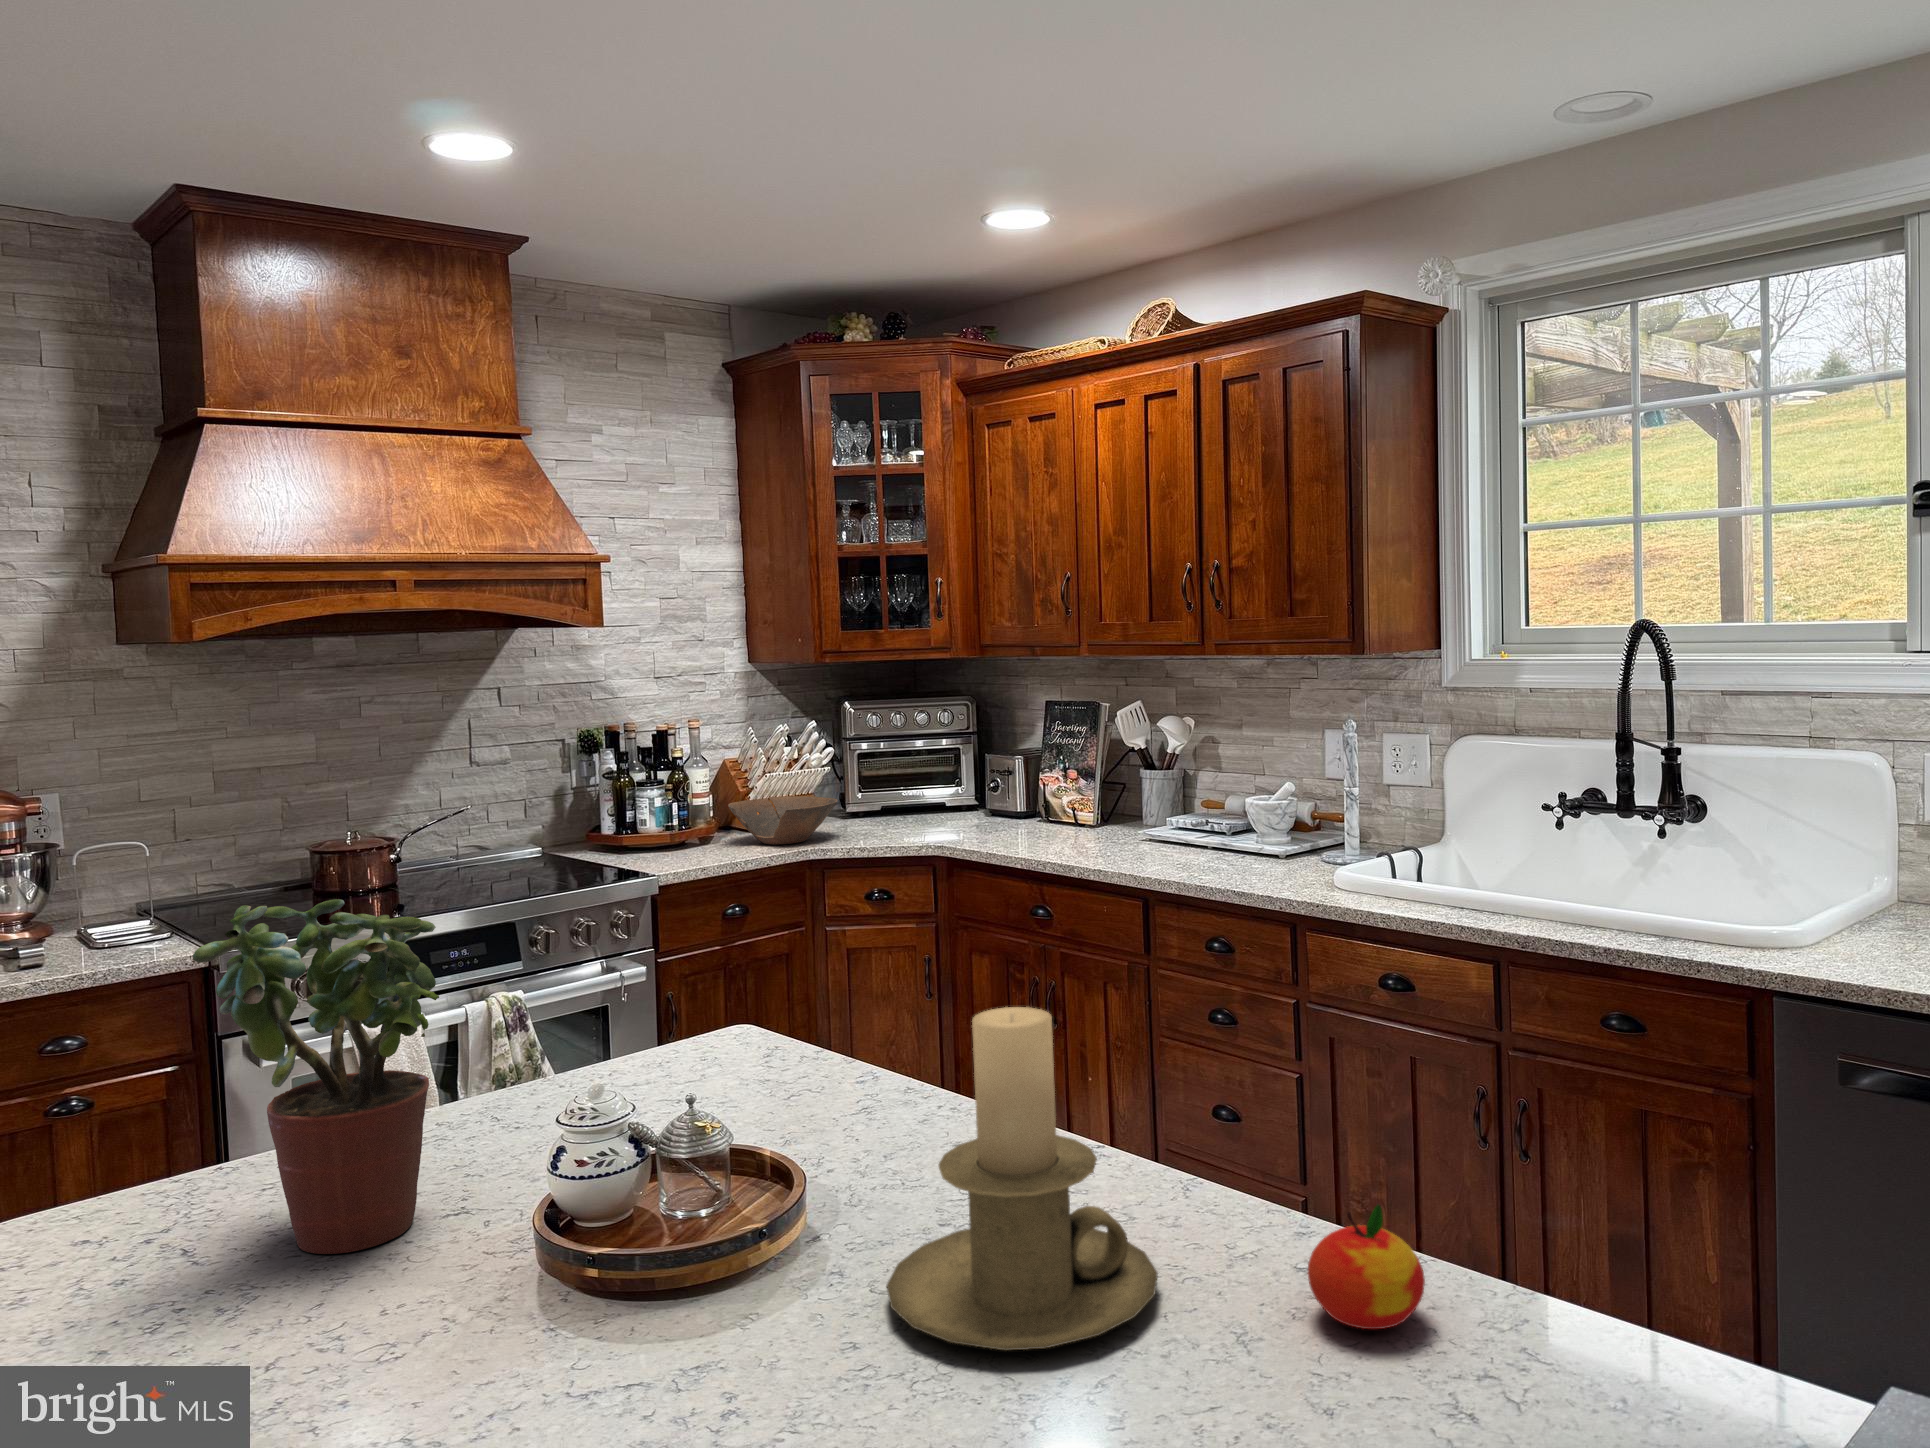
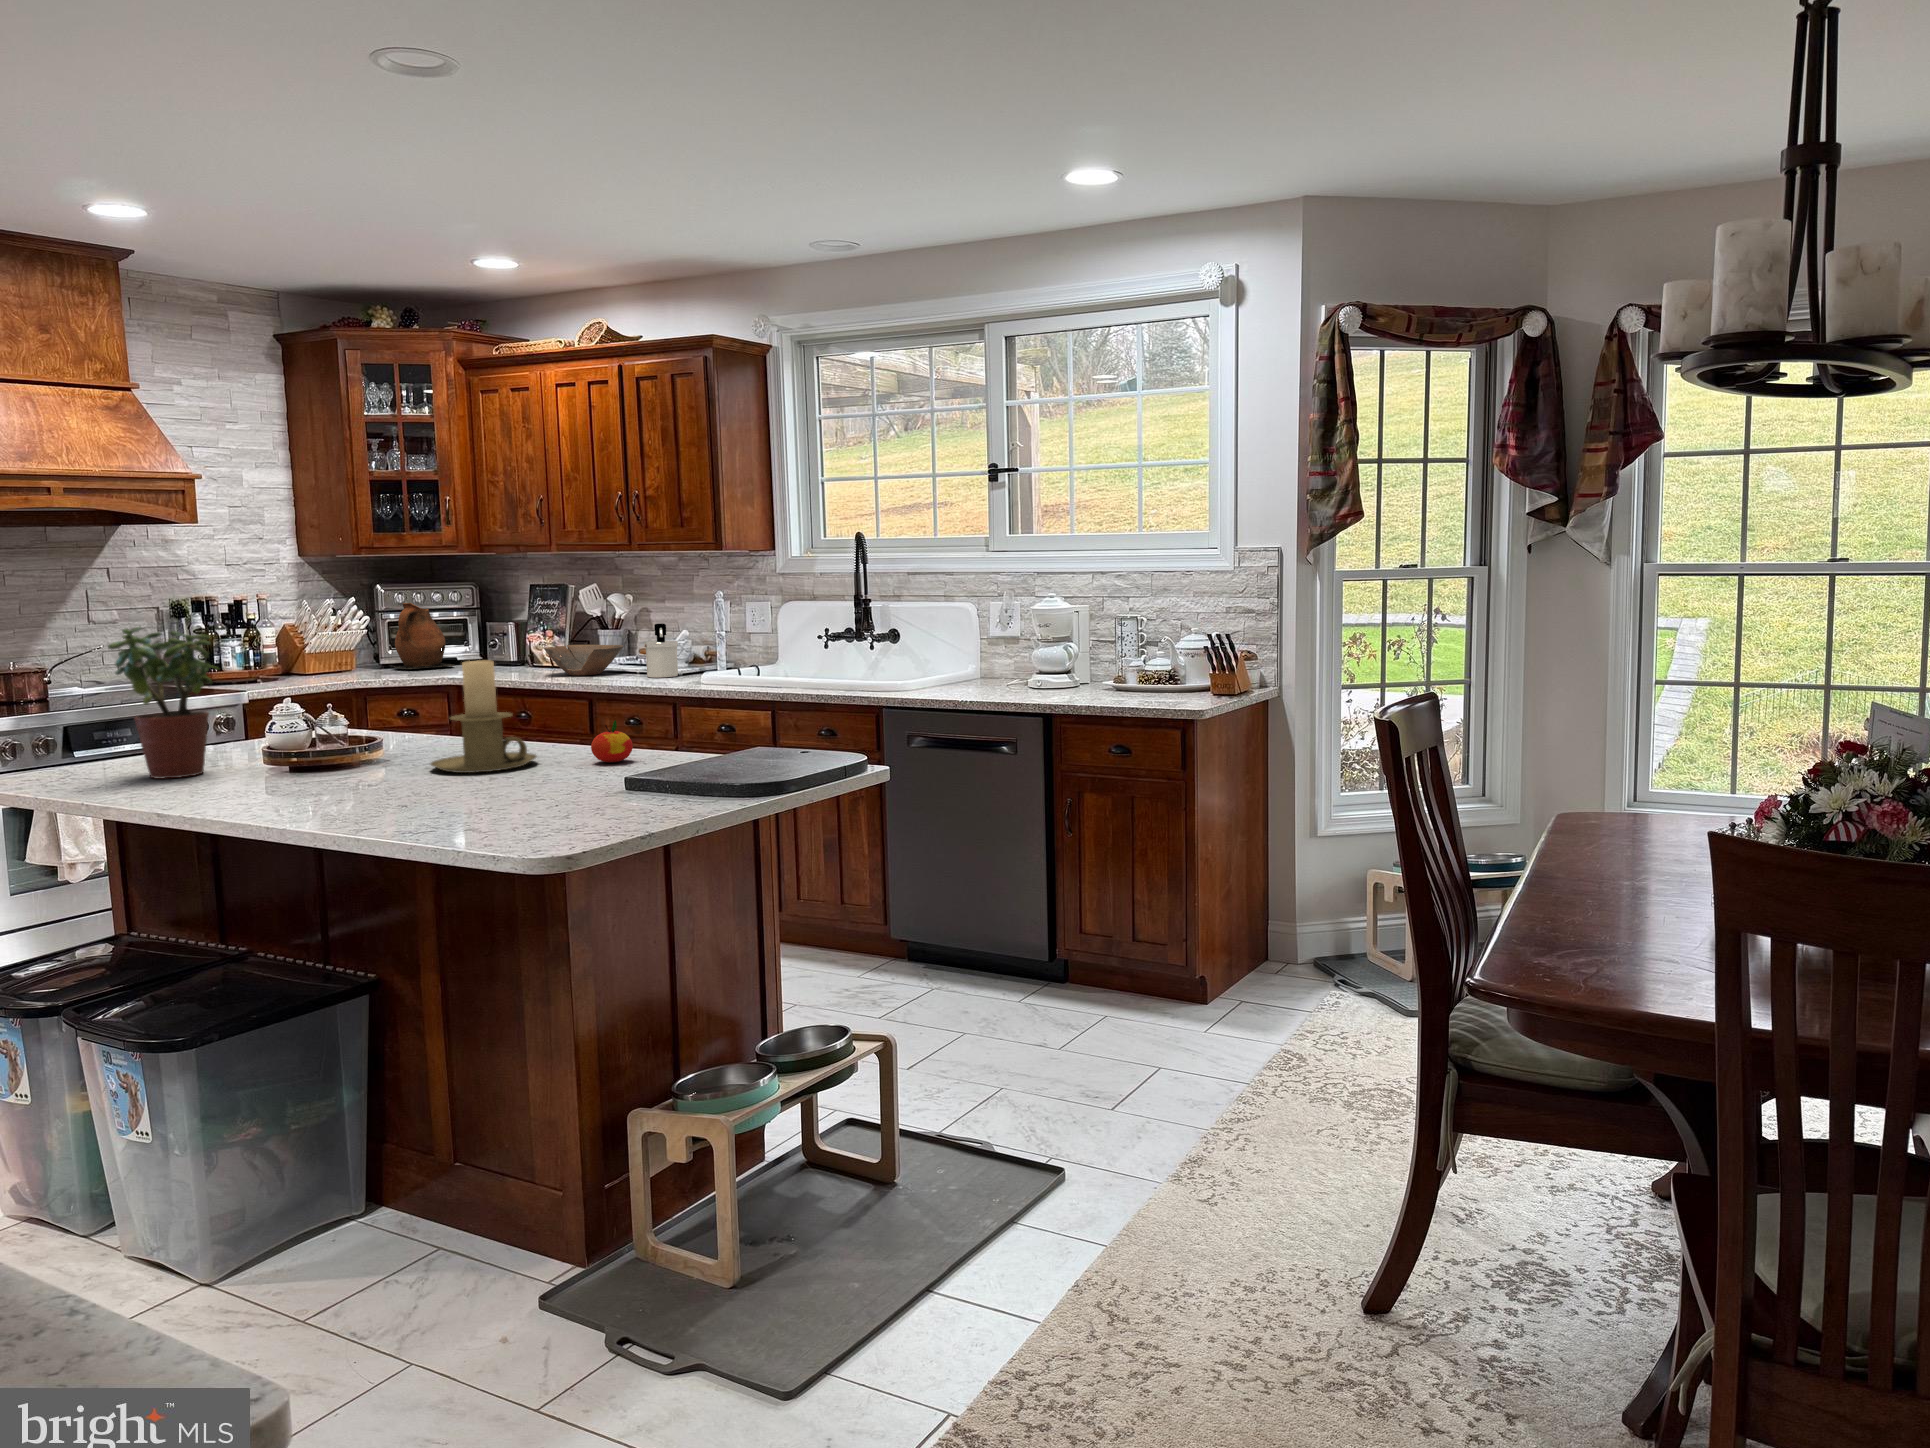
ceramic pitcher: none [857,729,943,825] -> present [394,603,455,669]
soap dispenser: none [1236,777,1291,869] -> present [644,623,678,678]
bowl: present [728,796,838,844] -> present [544,645,623,675]

